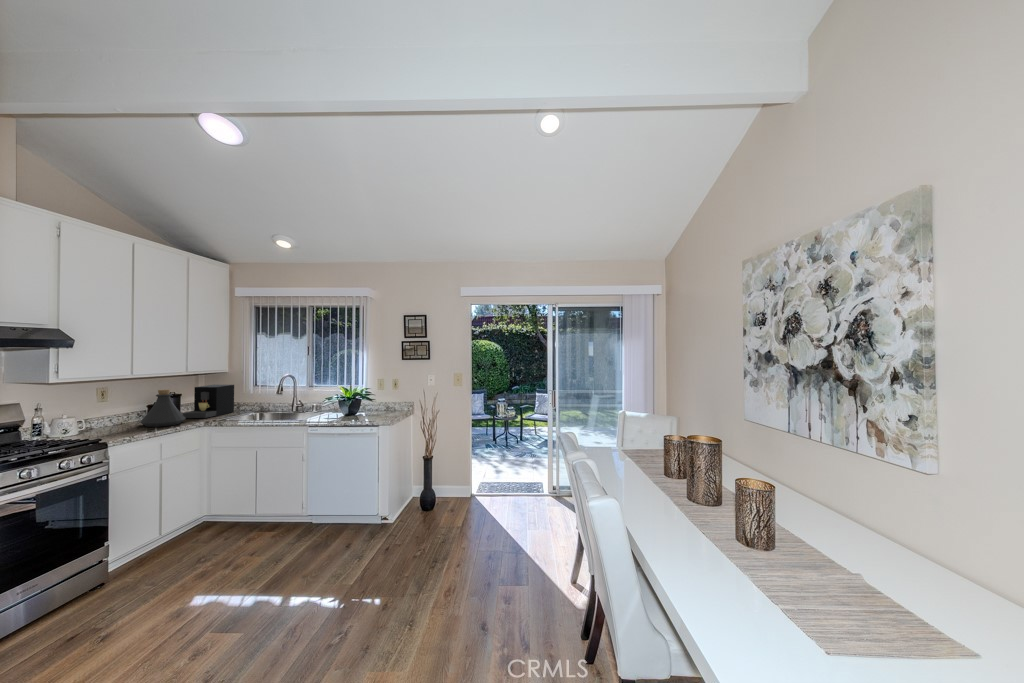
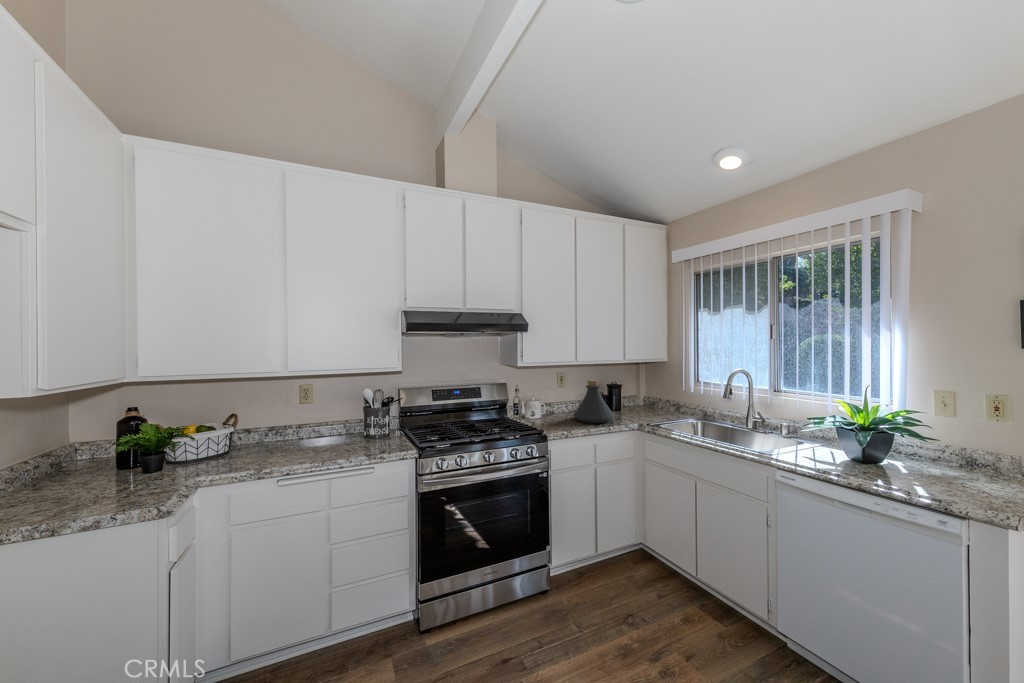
coffee maker: present [183,385,234,418] -> none [616,376,673,418]

